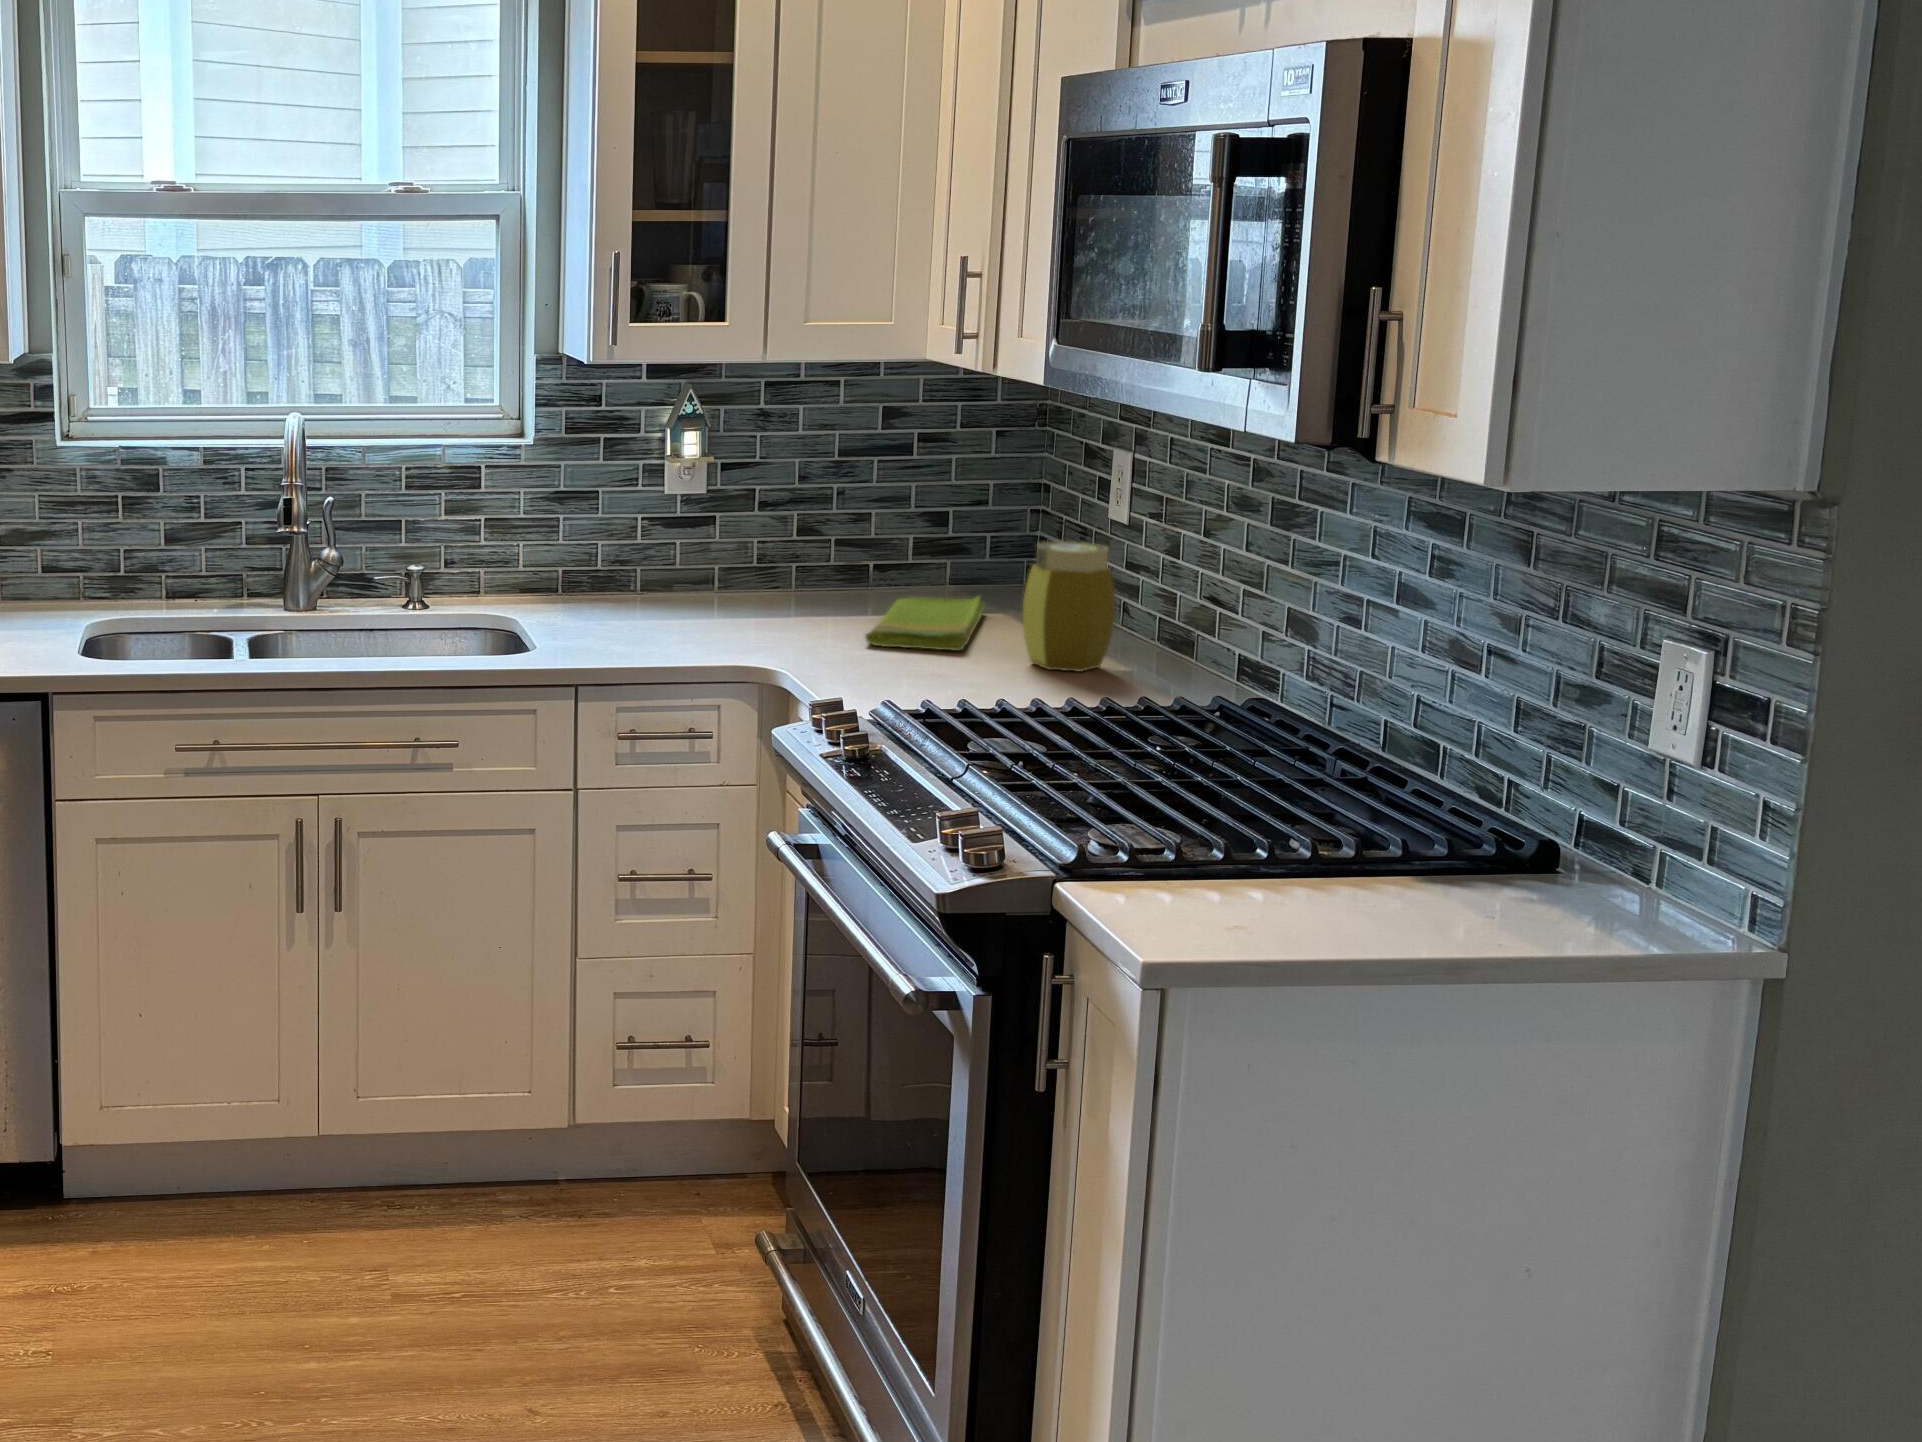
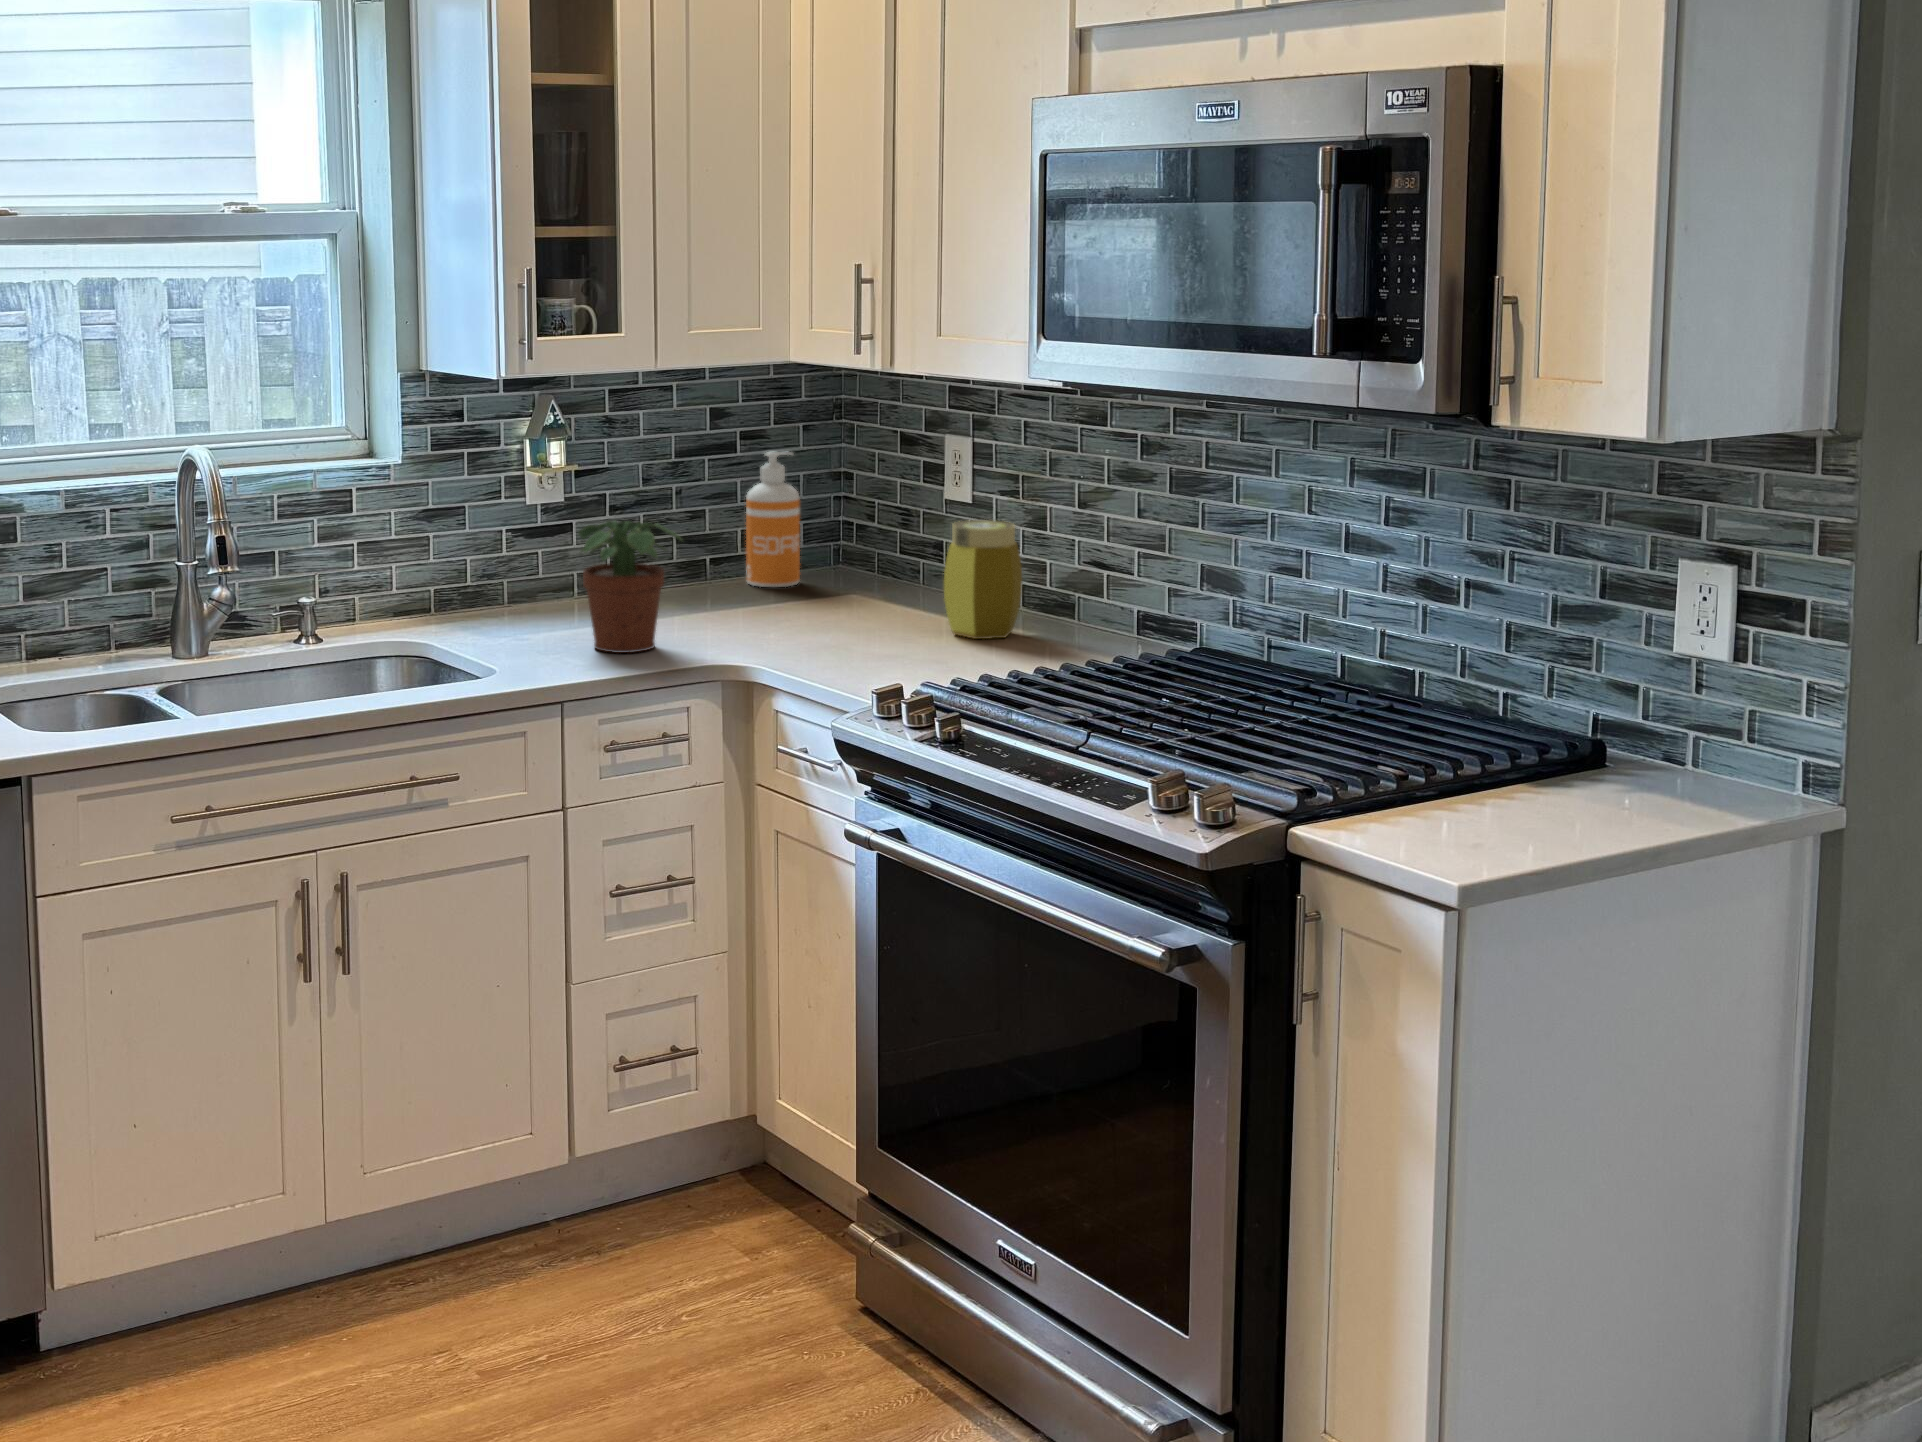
soap dispenser: none [902,456,964,601] -> present [746,452,800,587]
potted plant: none [628,512,745,645] -> present [578,521,682,653]
dish towel: present [865,596,984,651] -> none [762,577,884,633]

